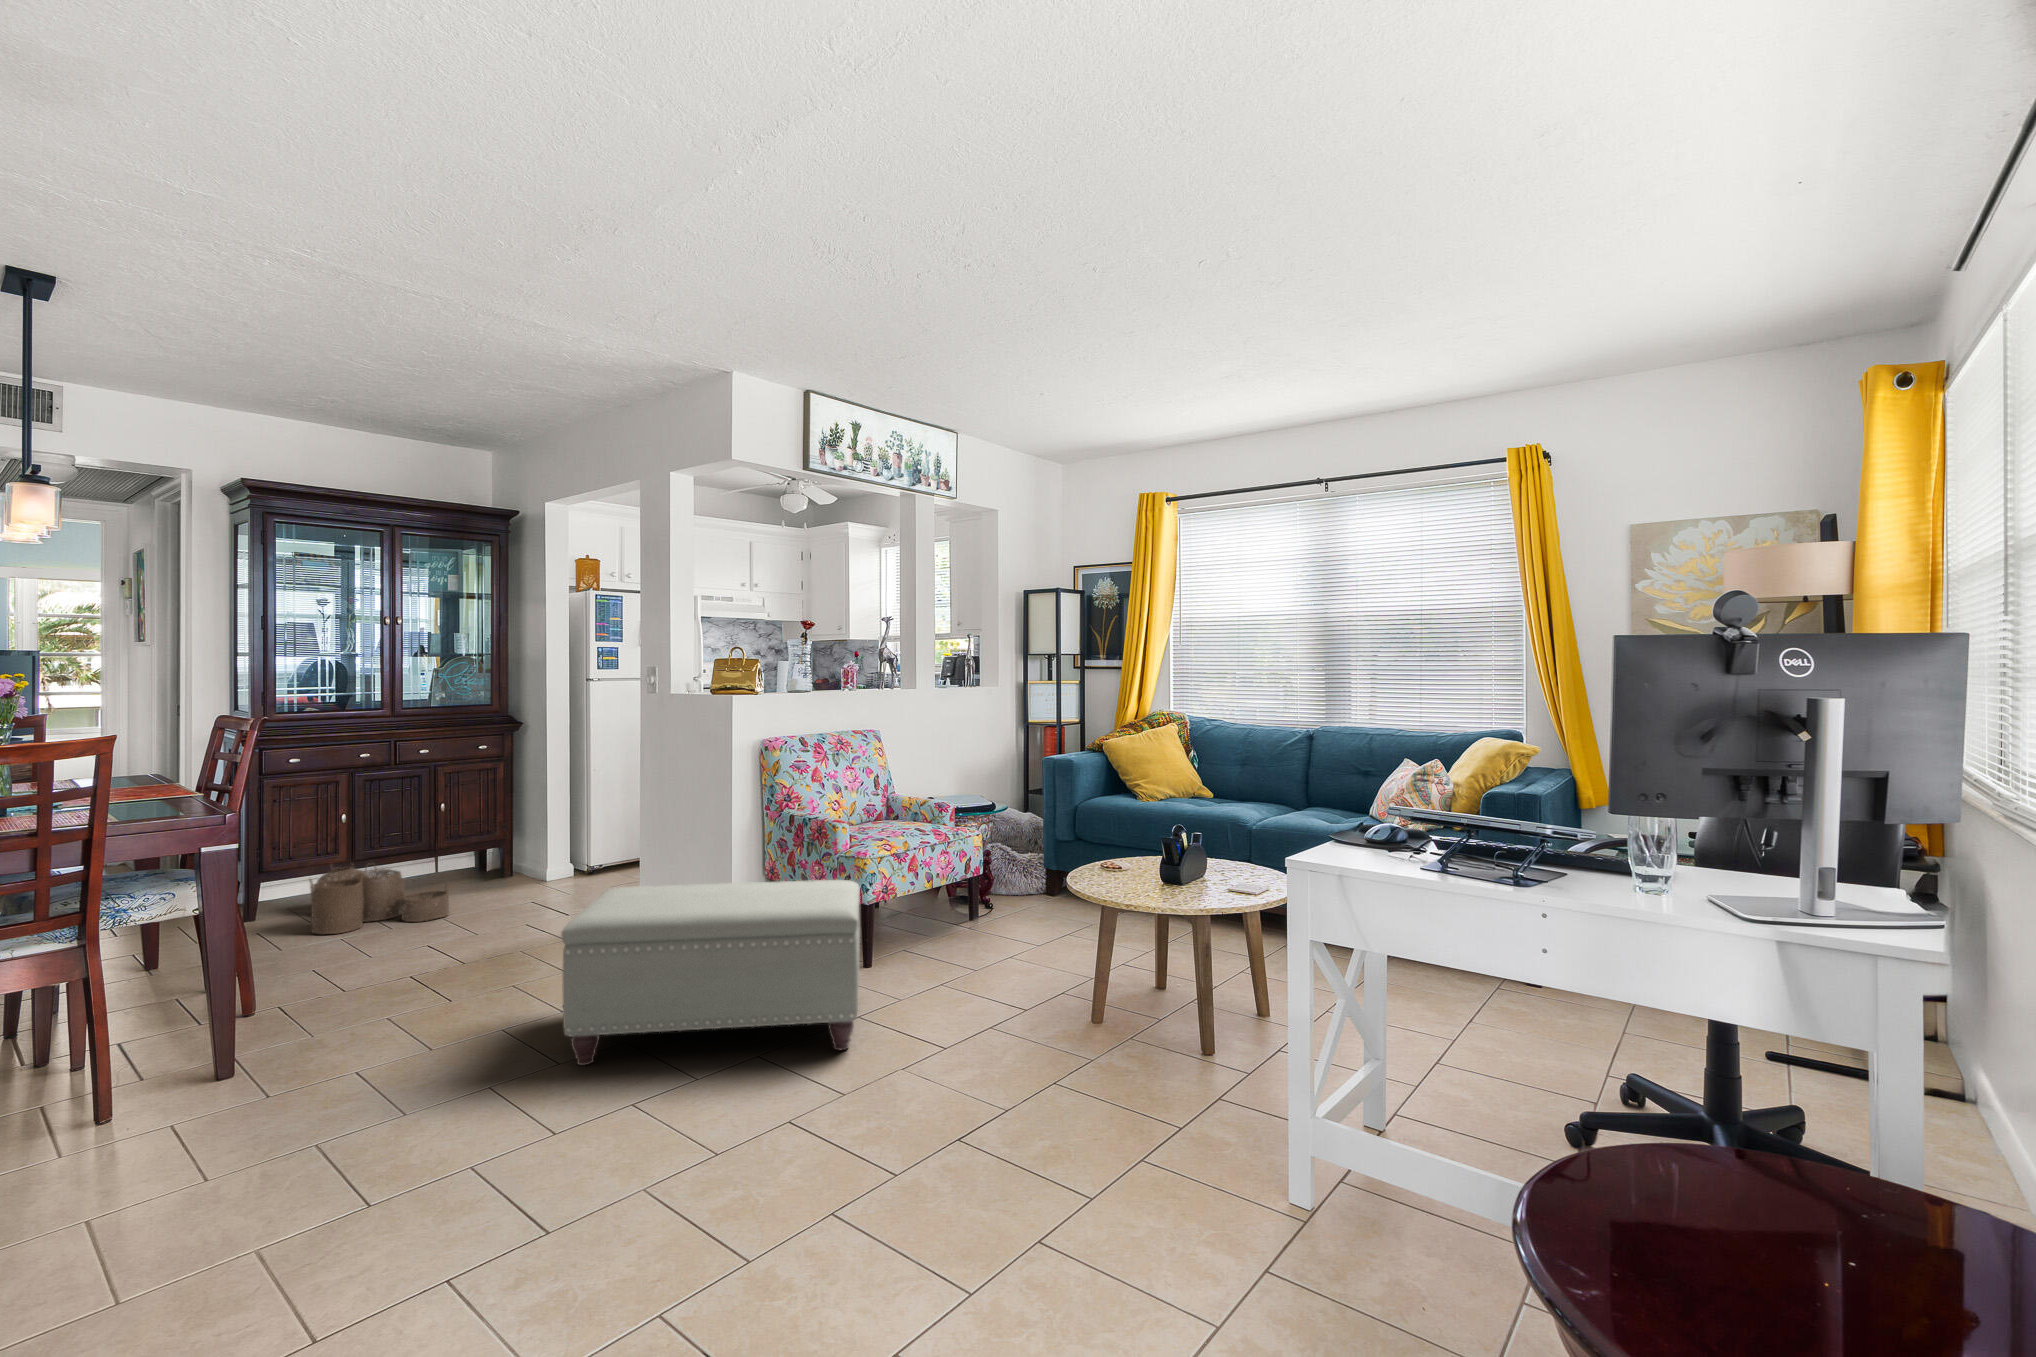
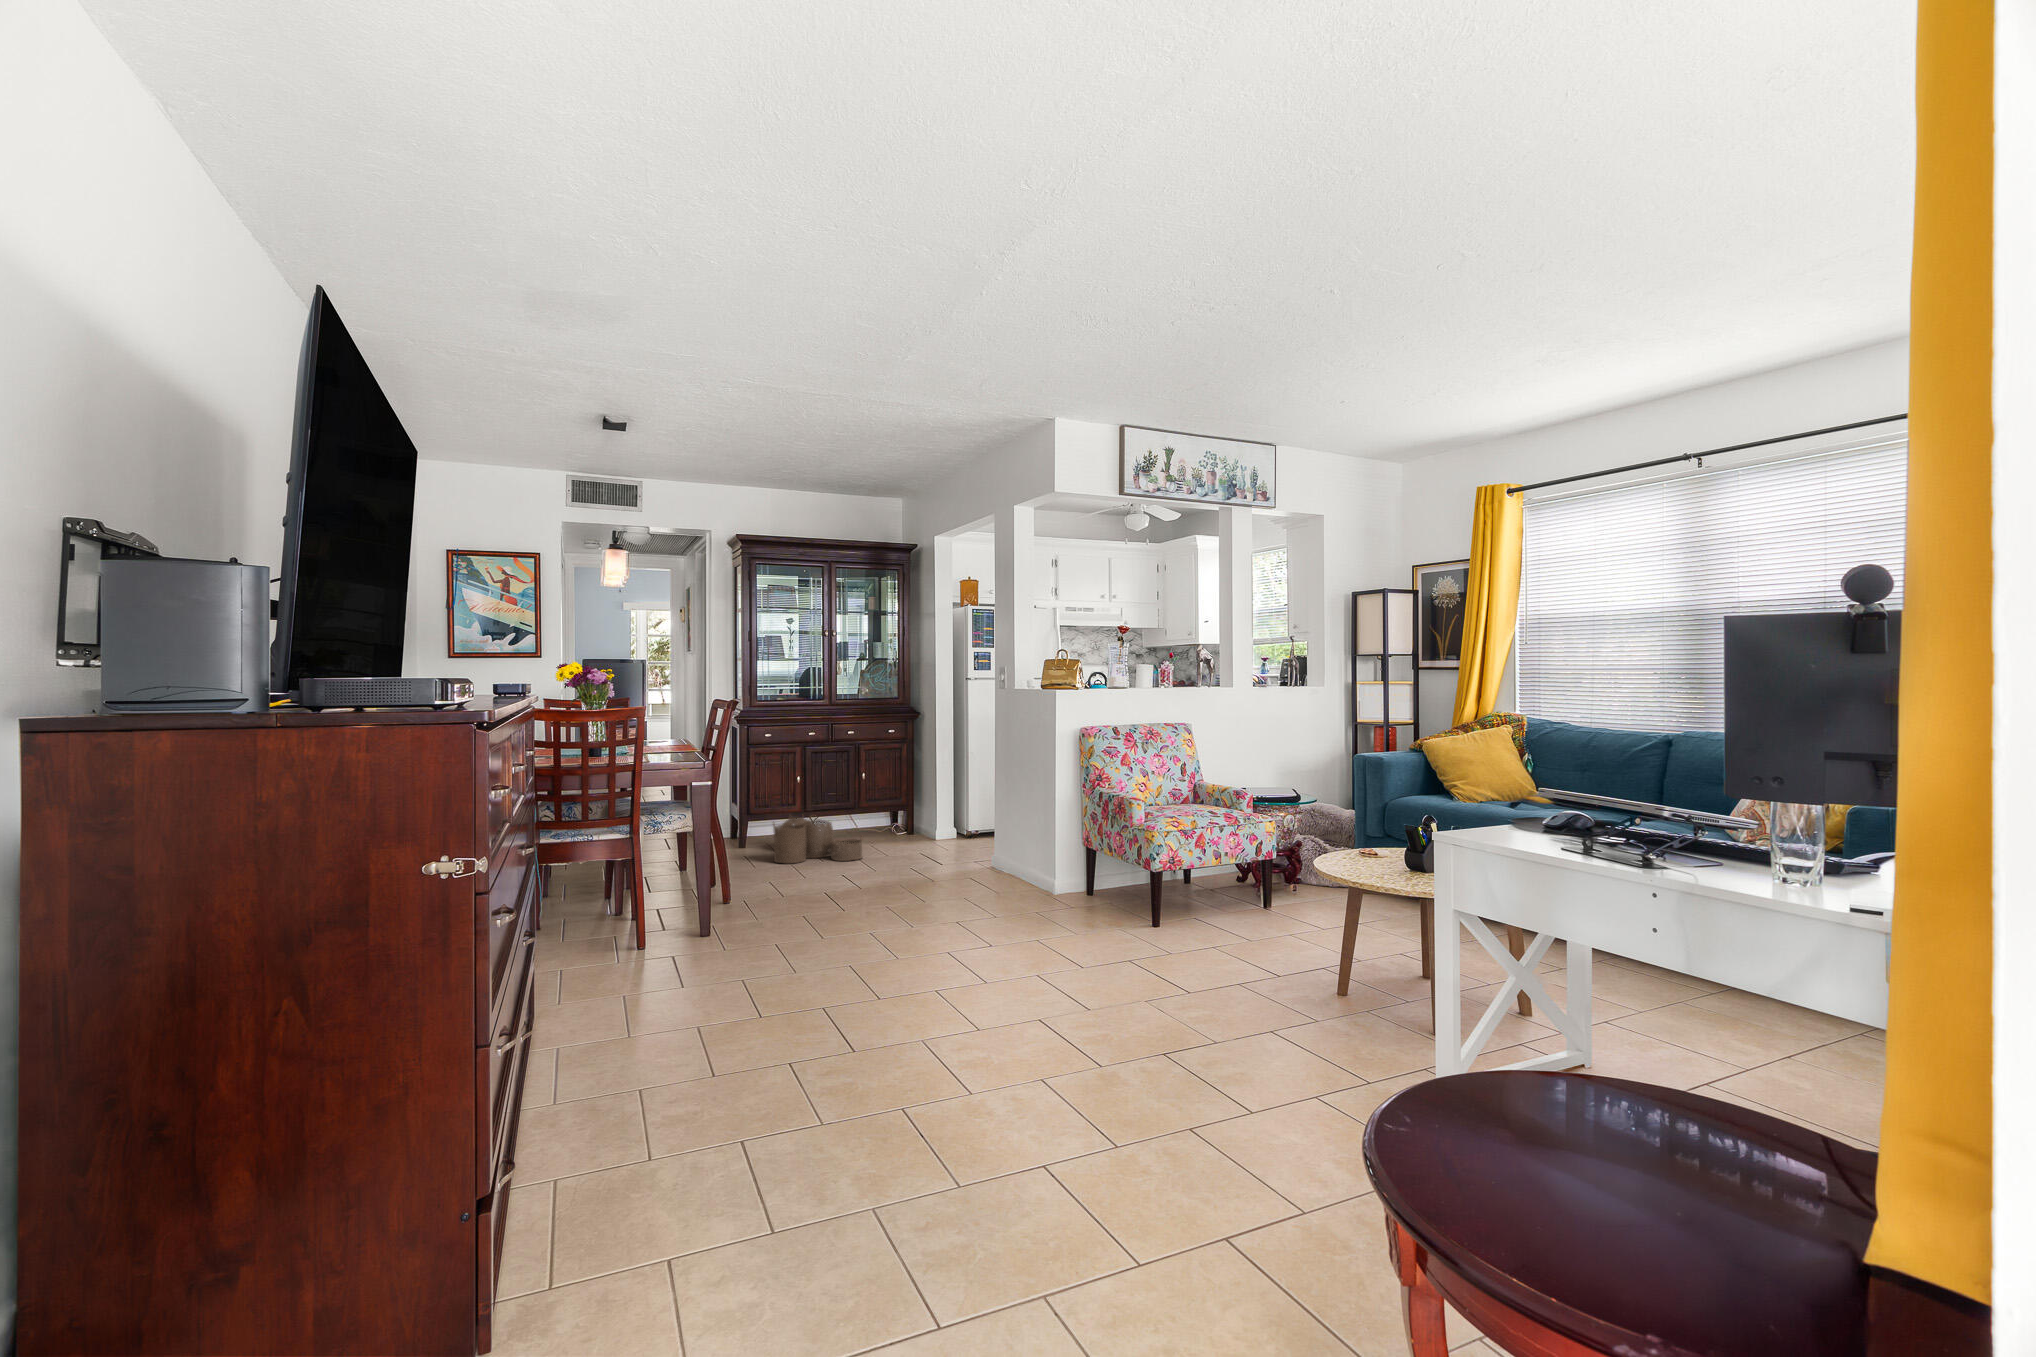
ottoman: present [561,880,860,1065] -> none [897,835,1134,979]

